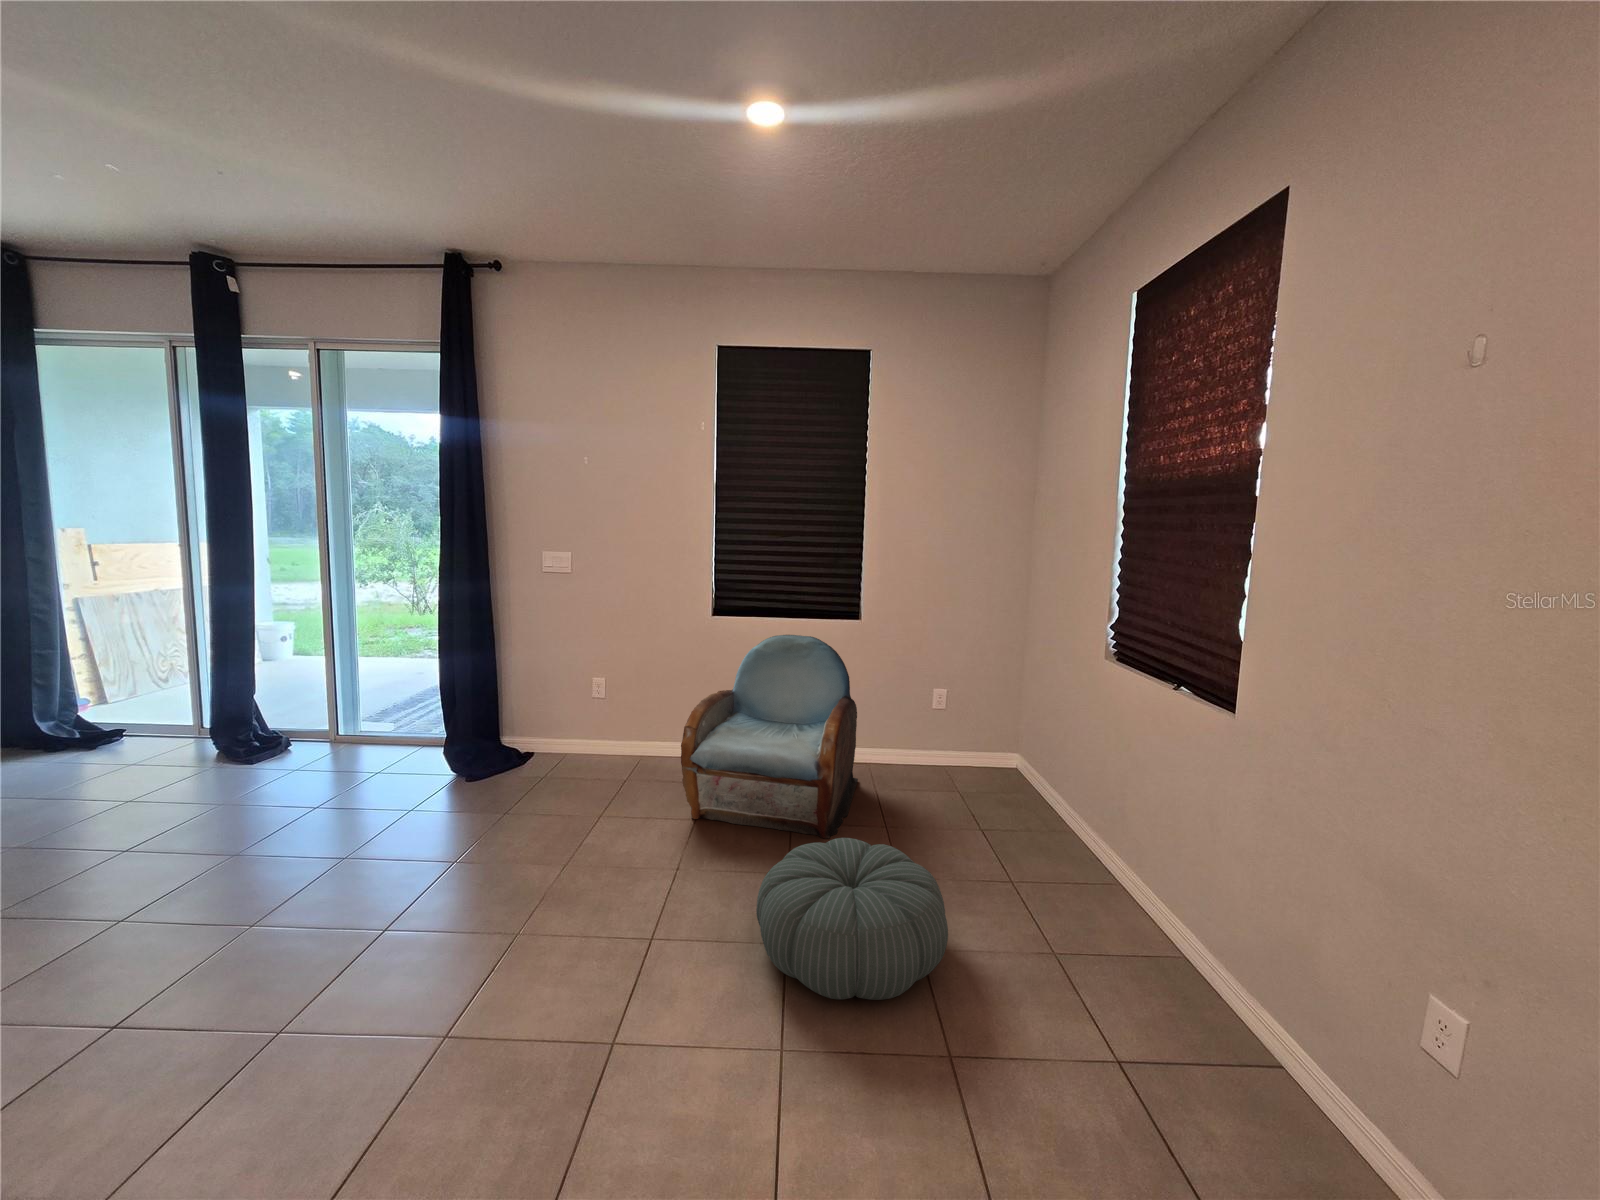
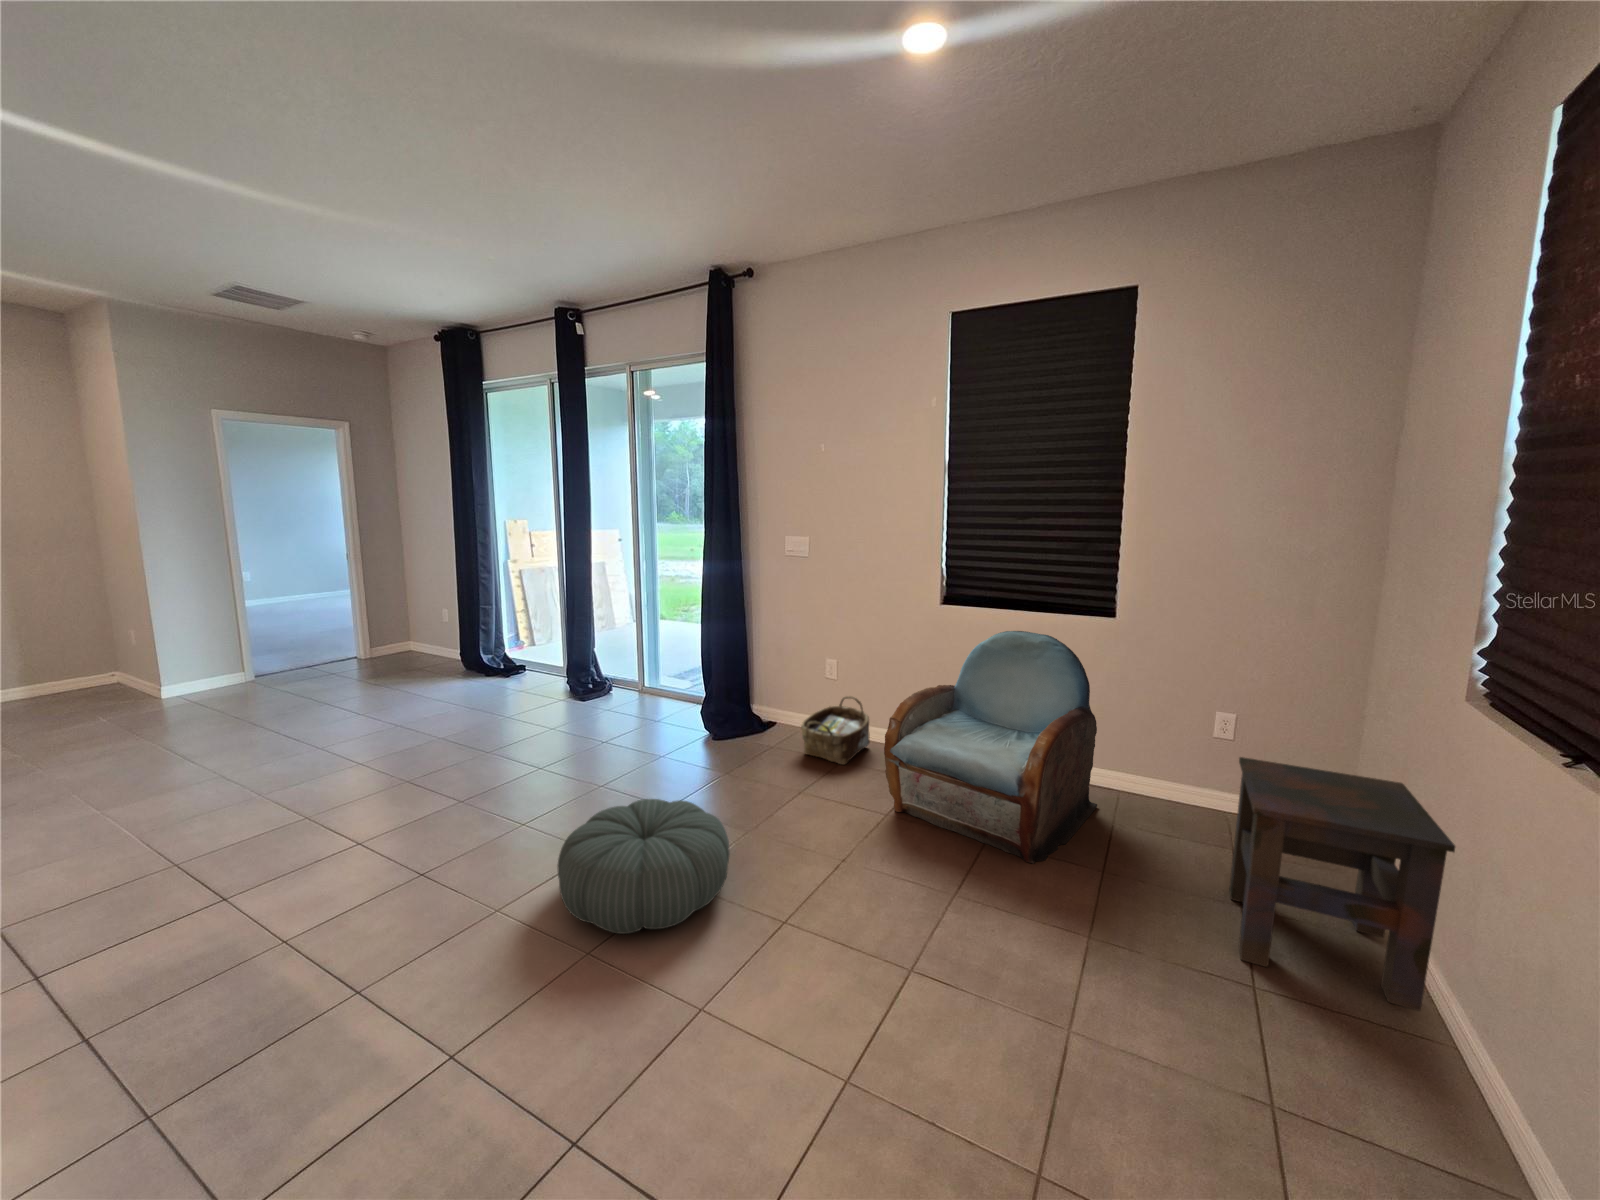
woven basket: none [573,714,644,784] -> present [801,696,870,764]
side table: none [969,718,1116,878] -> present [1229,757,1455,1011]
pouf: present [756,838,948,1000] -> present [558,799,730,934]

